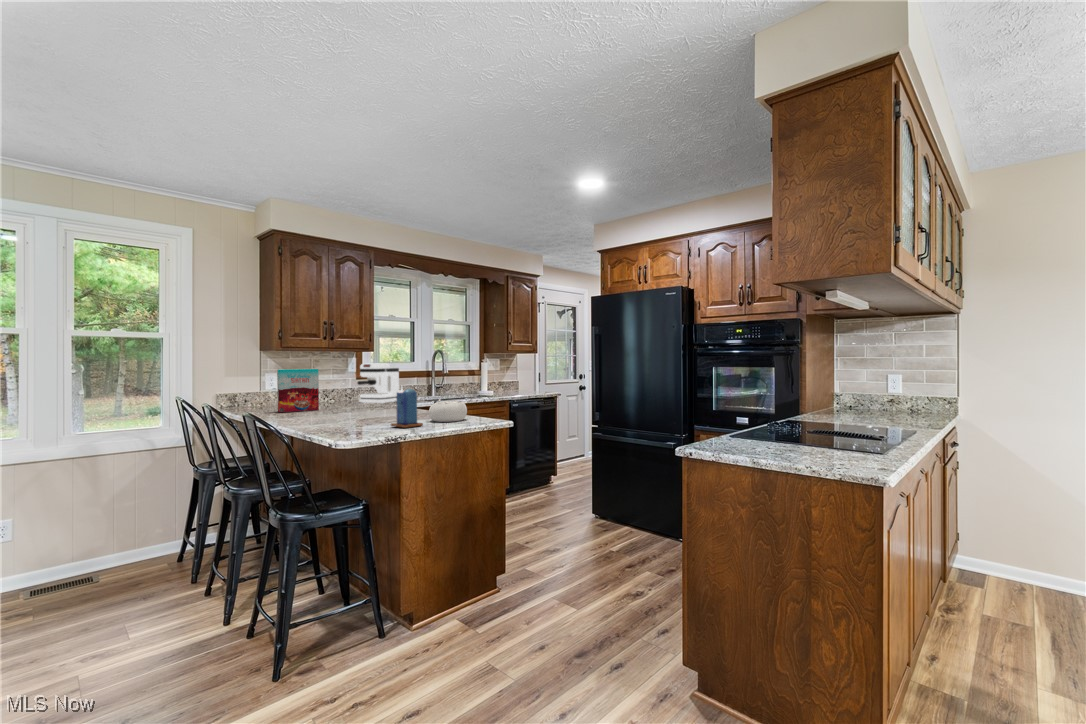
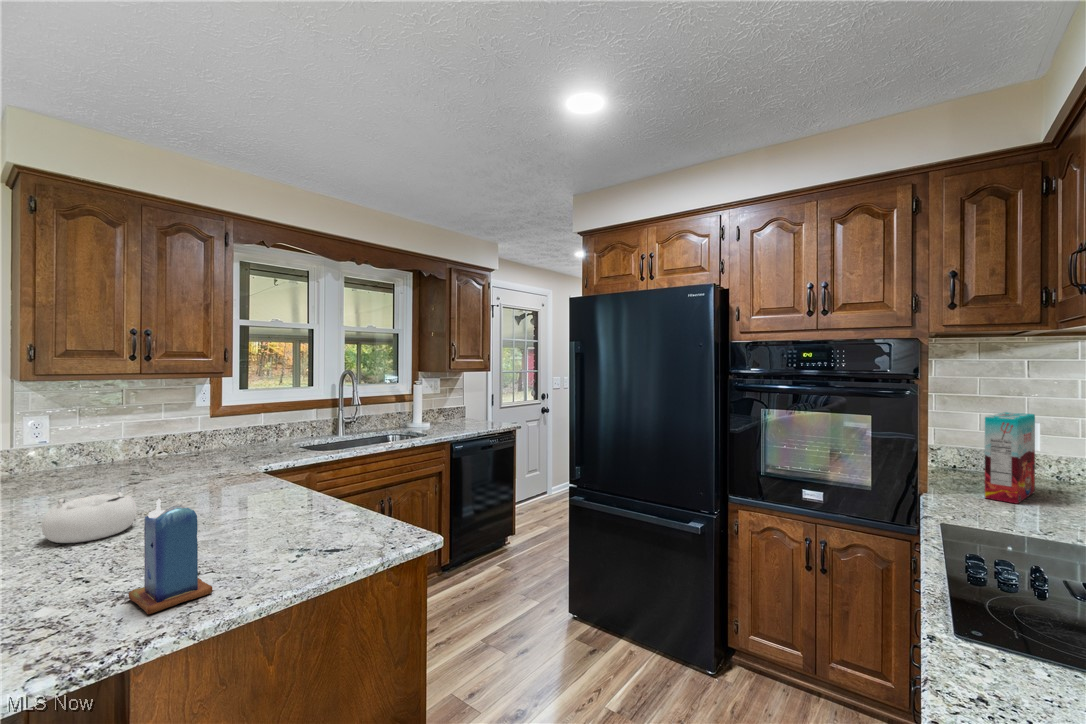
coffee maker: present [358,364,399,404] -> none [207,392,282,455]
cereal box: present [277,369,319,412] -> present [985,412,1035,504]
decorative bowl: present [429,399,467,422] -> present [42,492,136,543]

